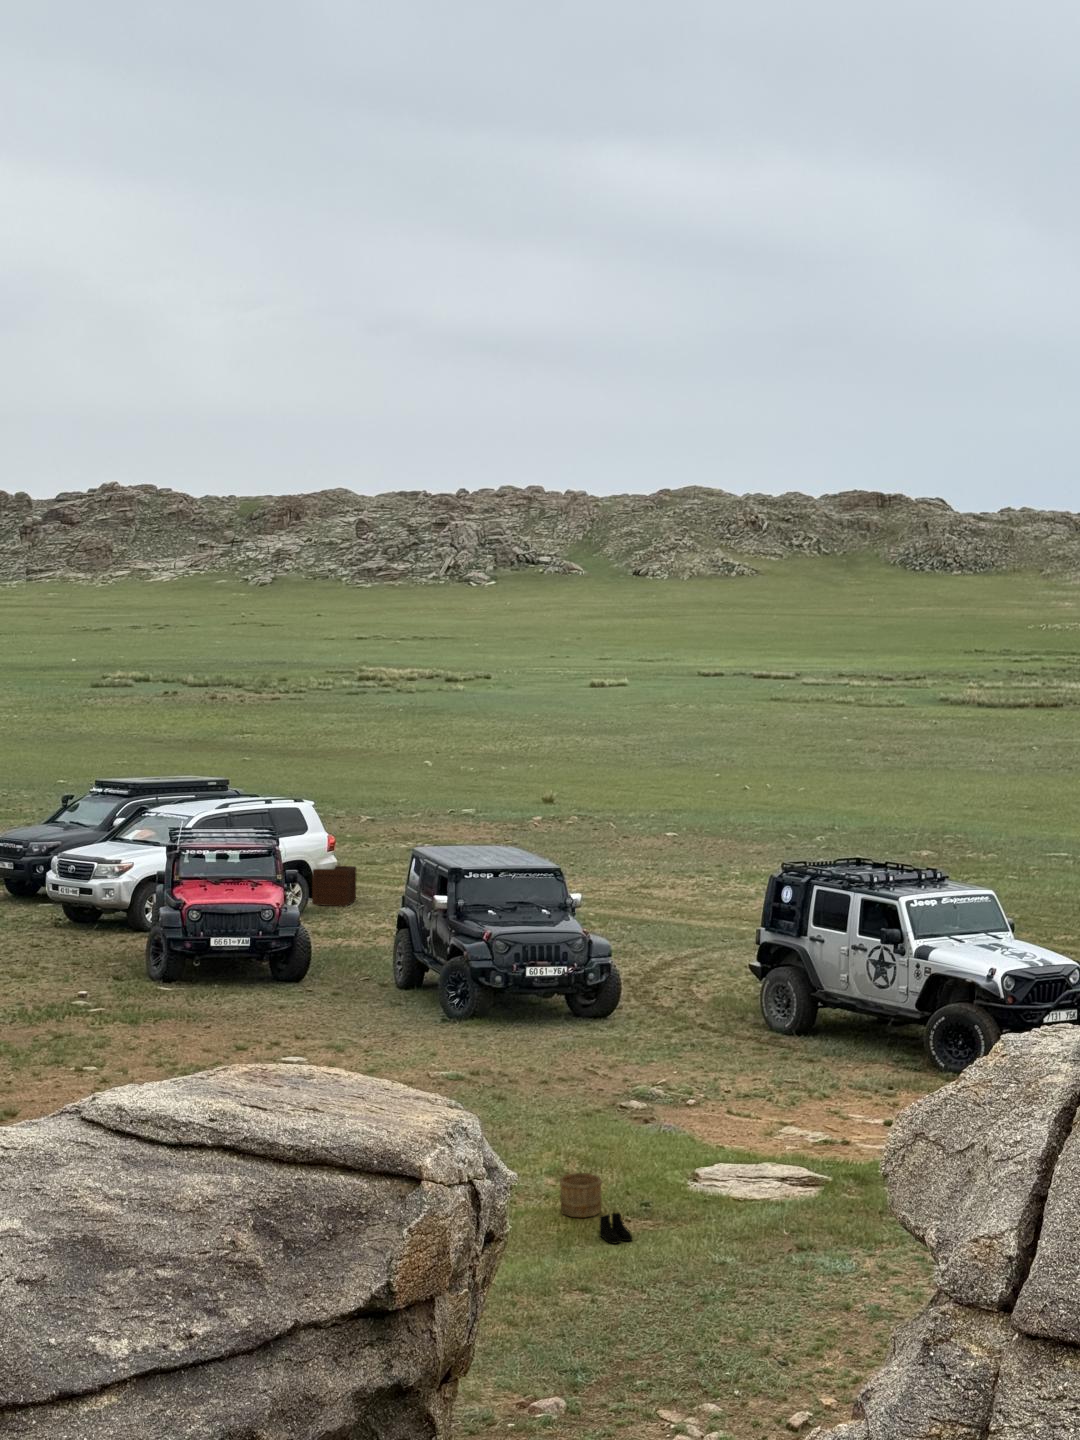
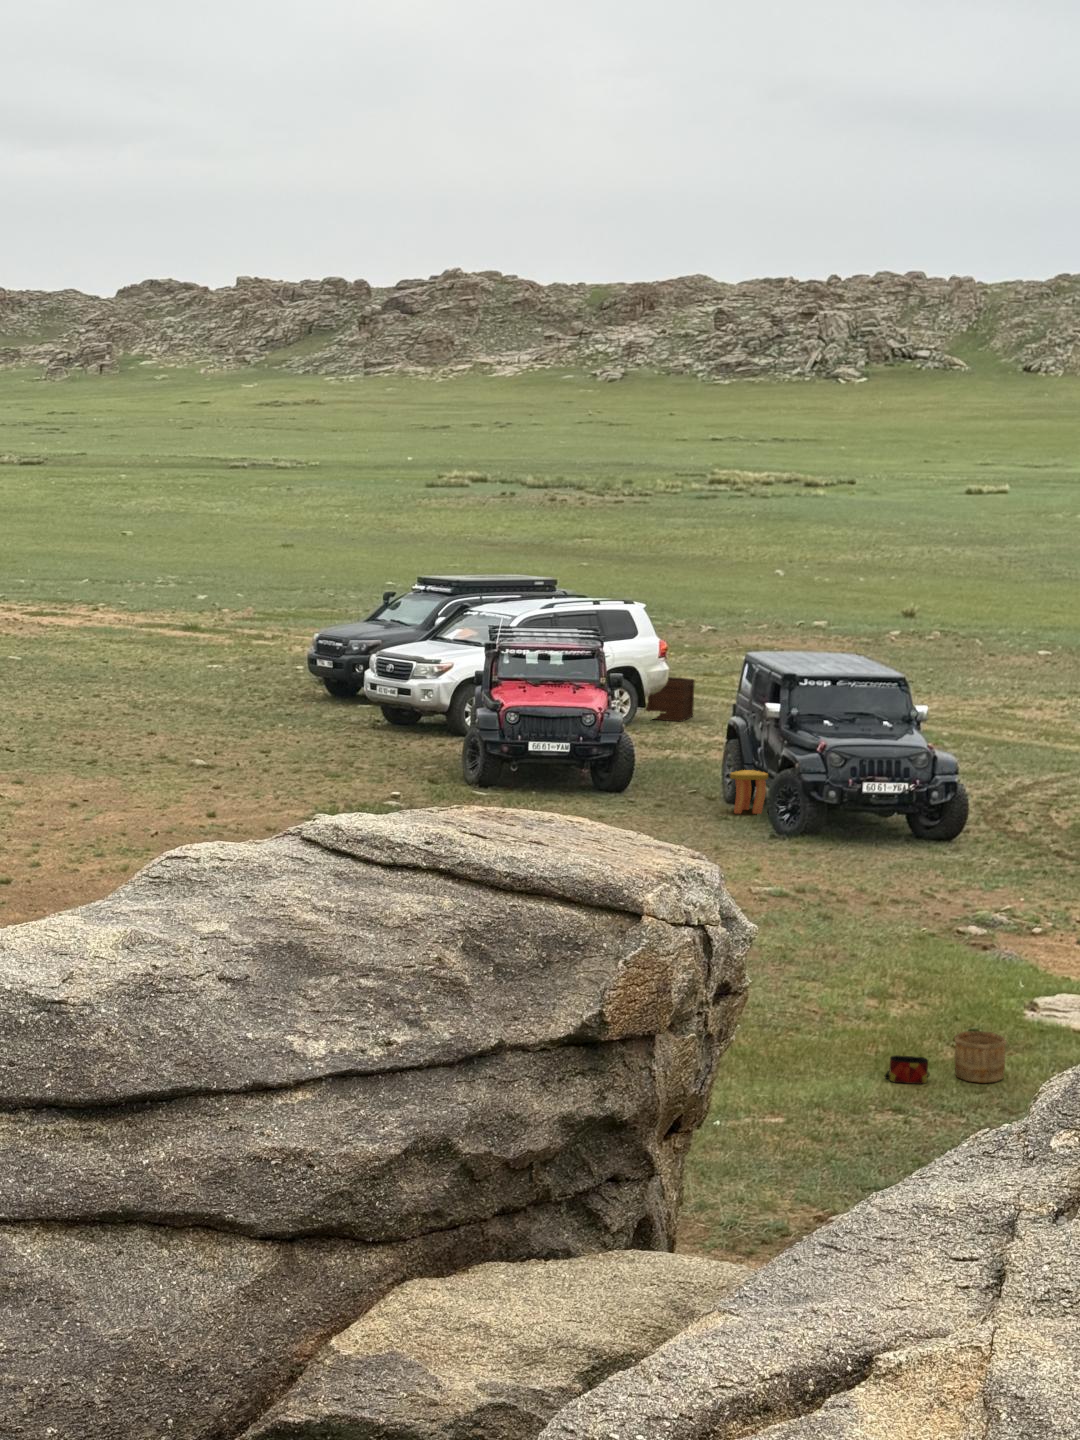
stool: none [407,960,441,1001] -> present [730,770,768,814]
wooden bucket: present [559,1173,602,1218] -> present [954,1031,1007,1083]
boots: present [599,1213,632,1243] -> none [895,1020,931,1052]
bag: none [596,1250,637,1277] -> present [884,1055,930,1084]

